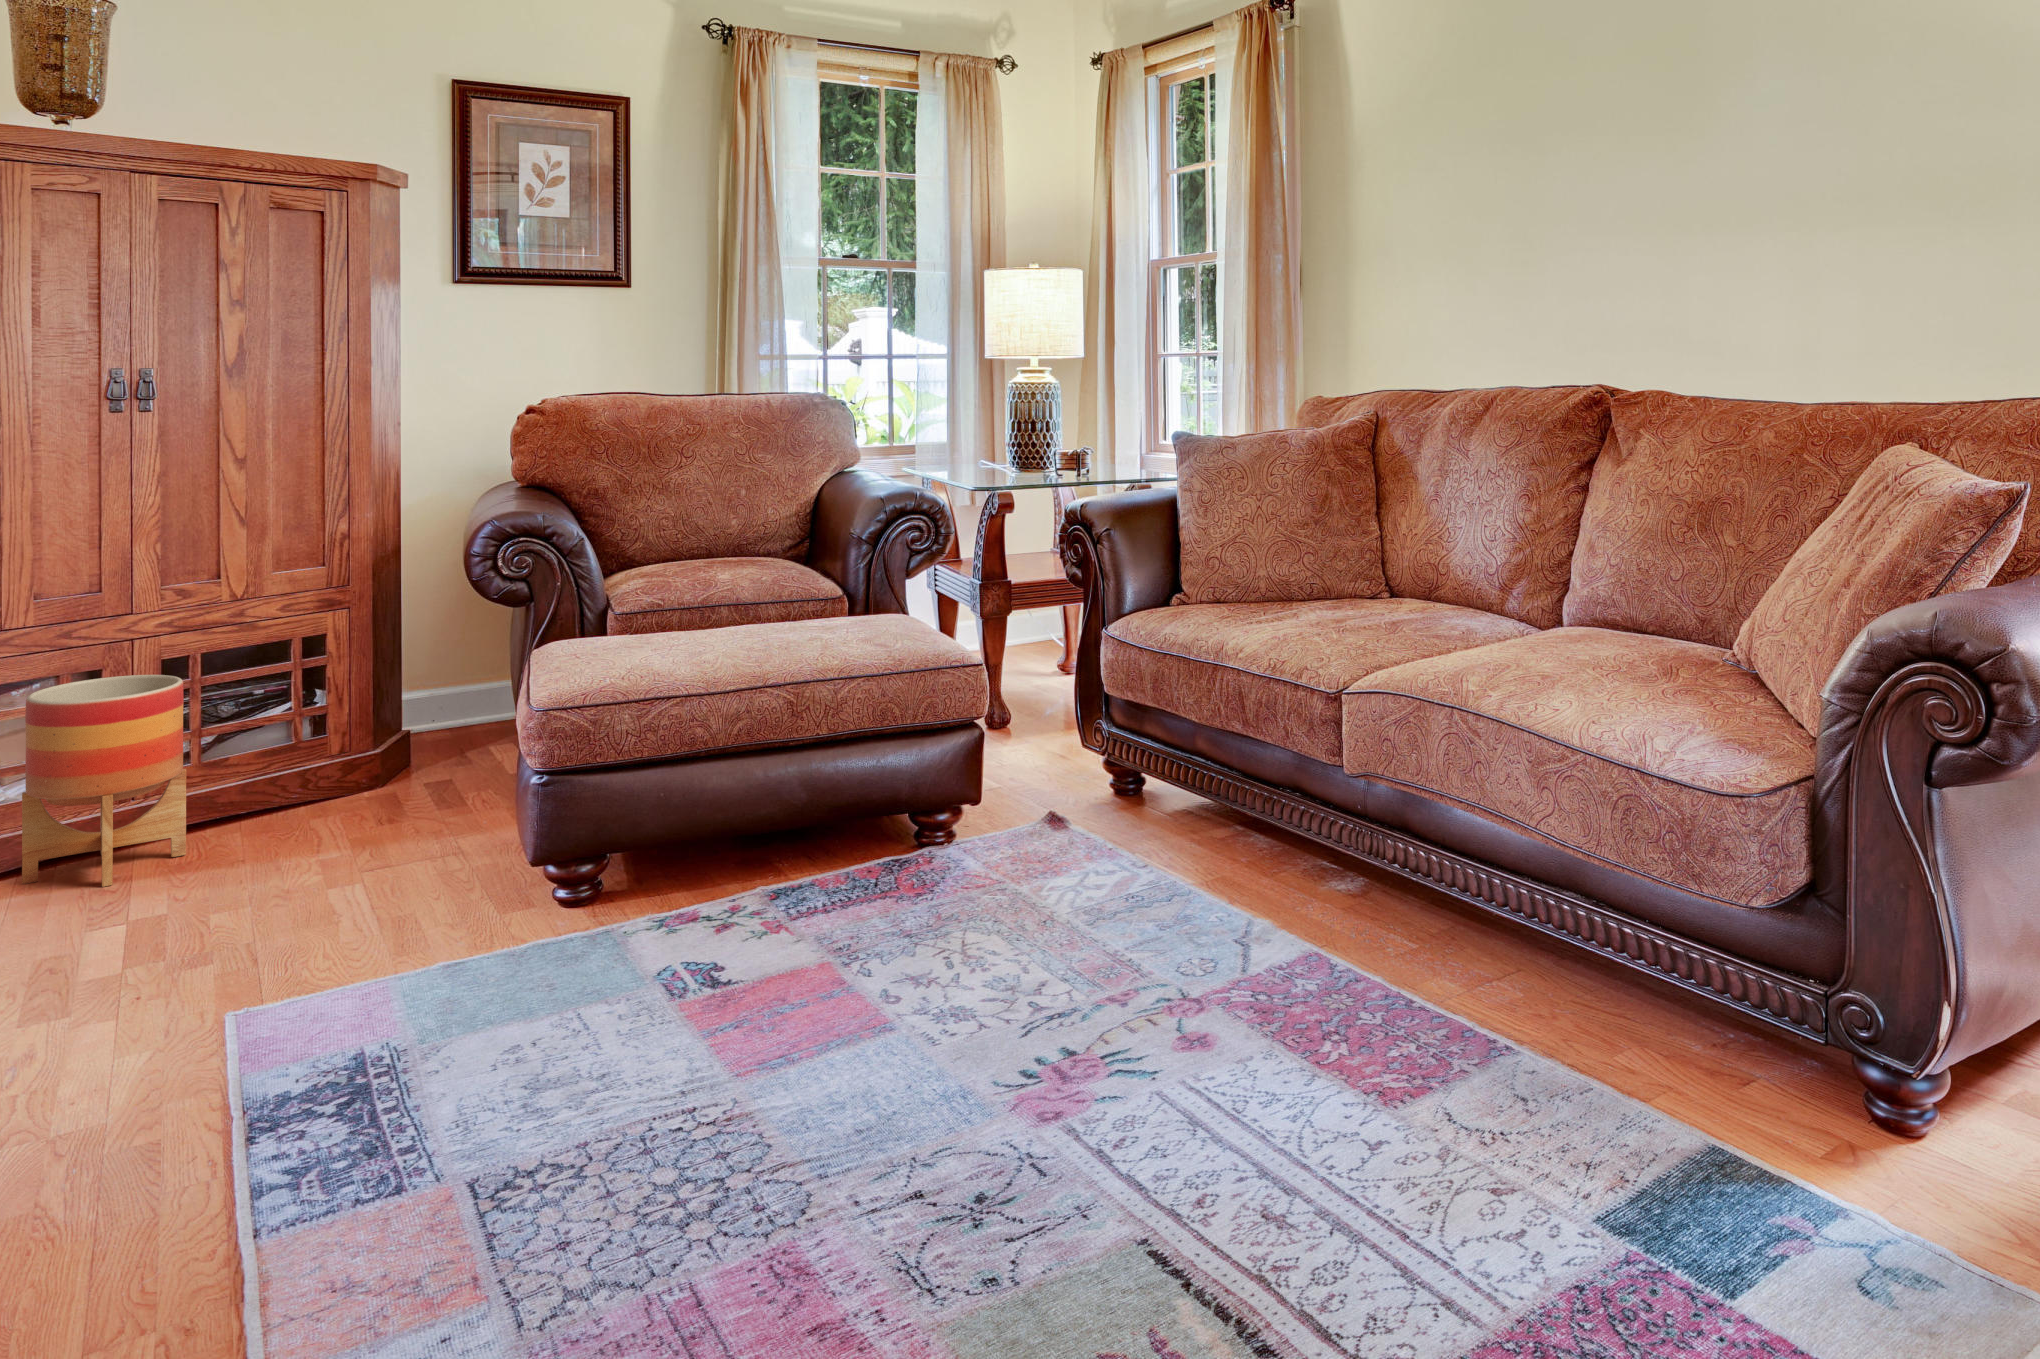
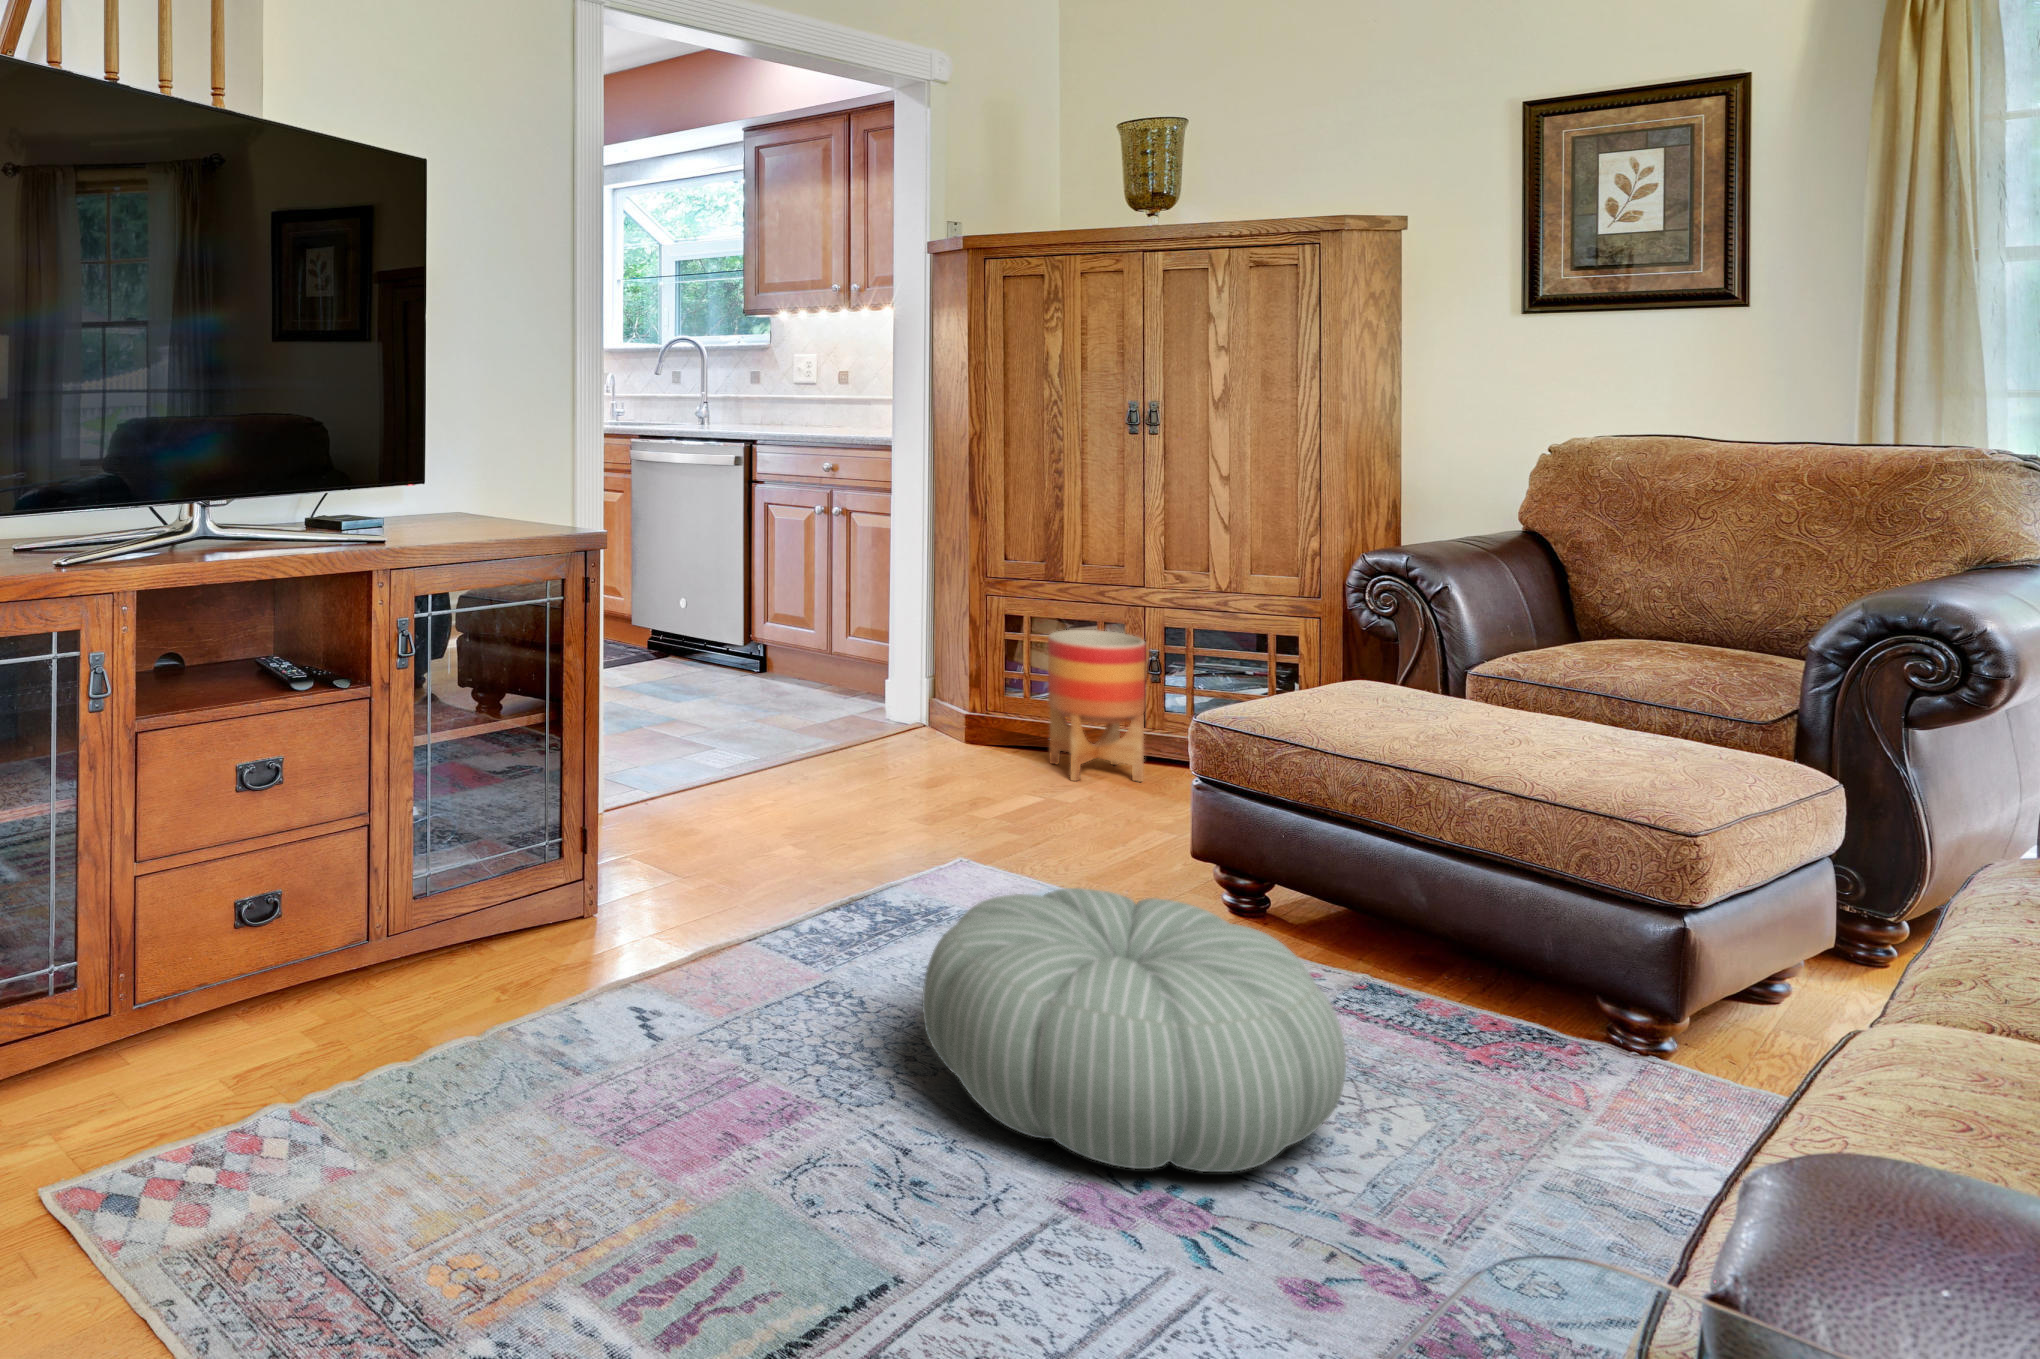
pouf: none [692,836,1106,1127] -> present [922,888,1346,1172]

